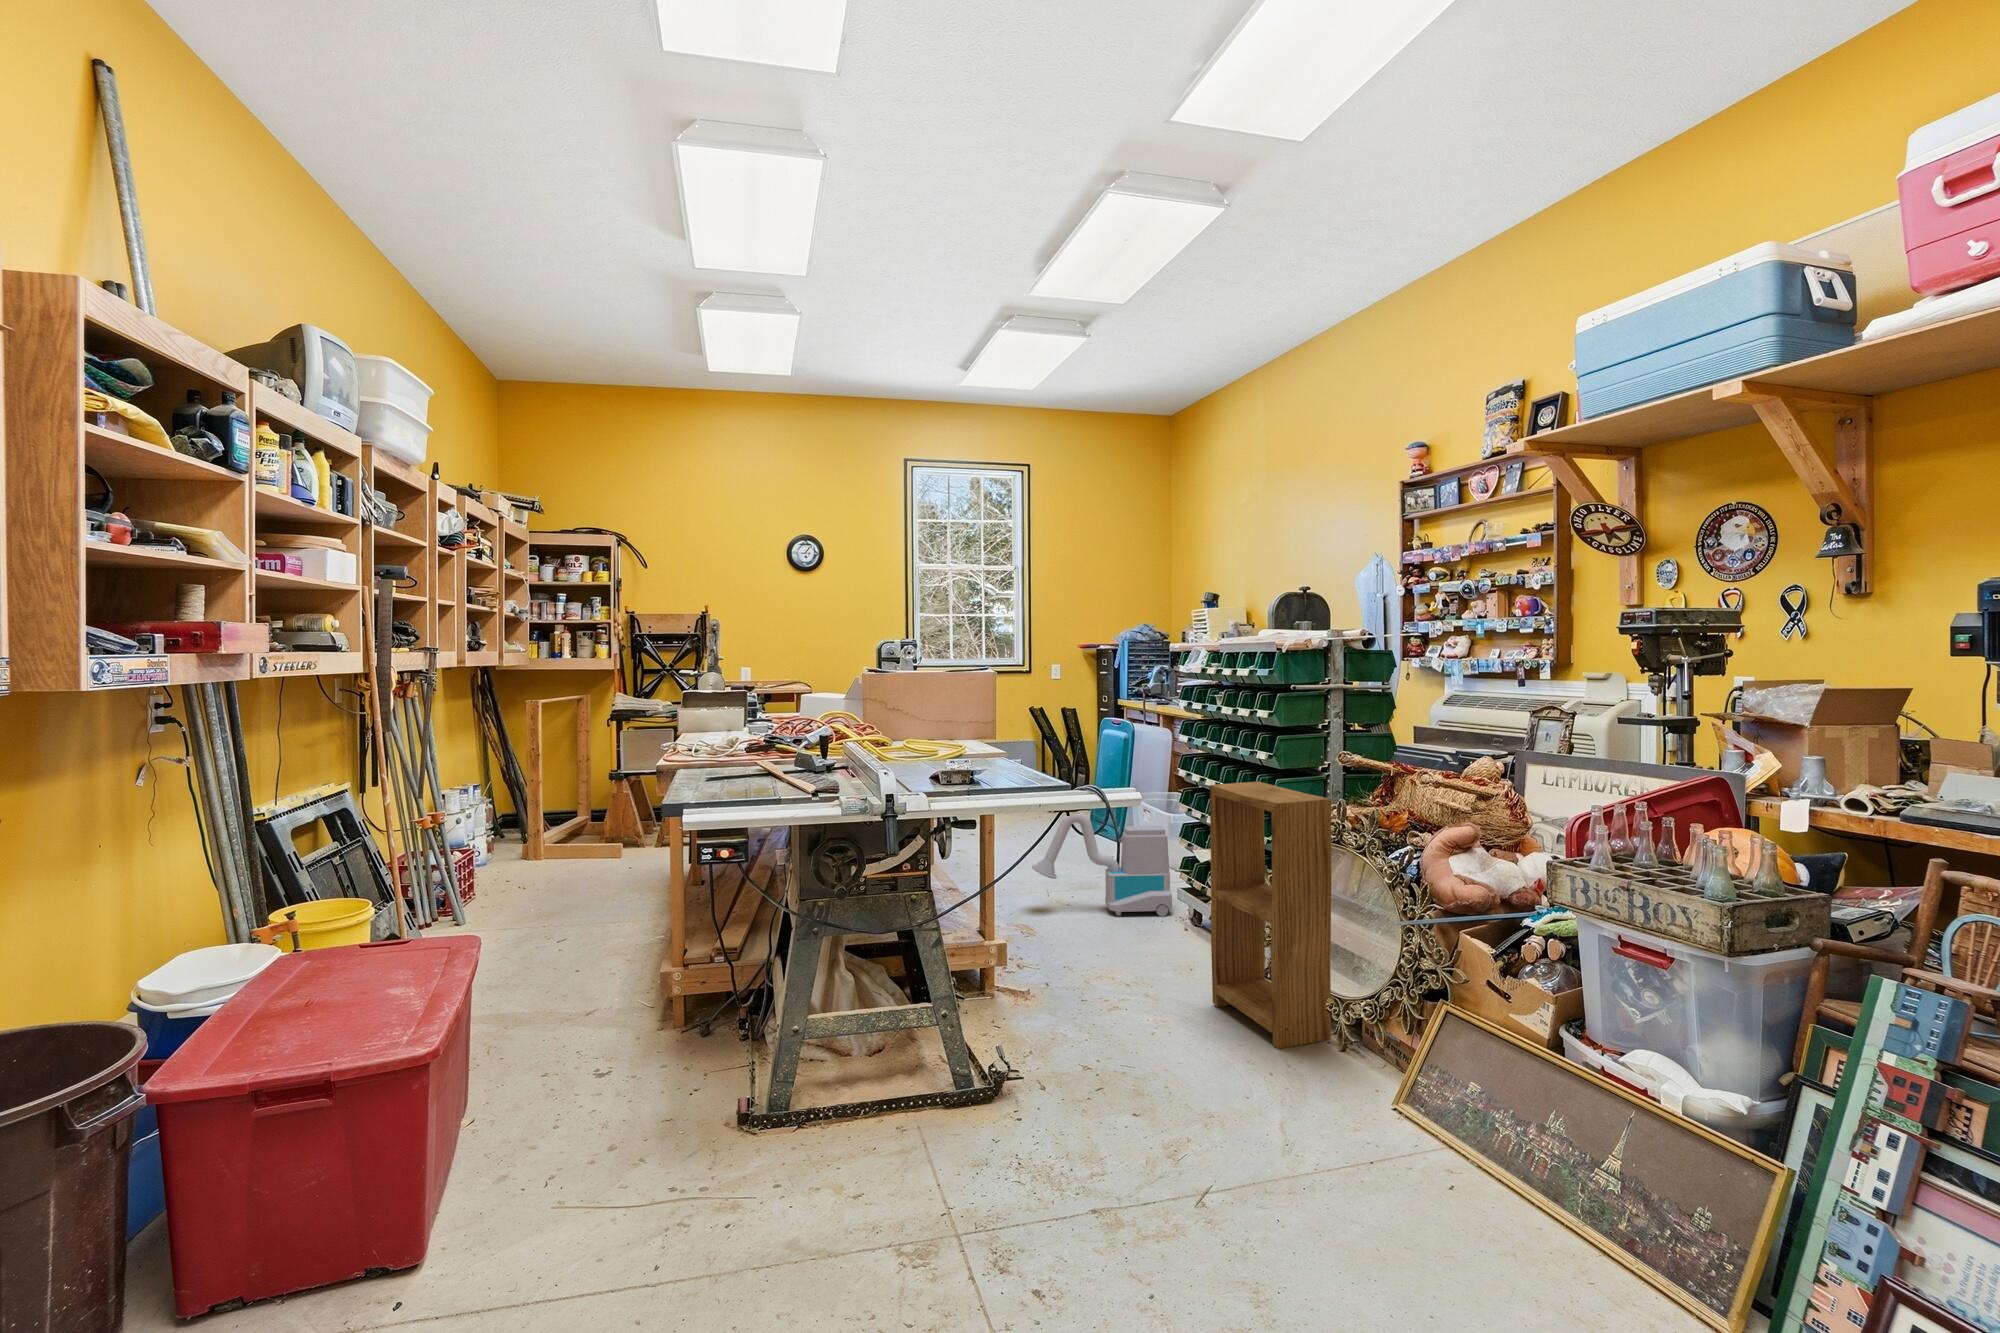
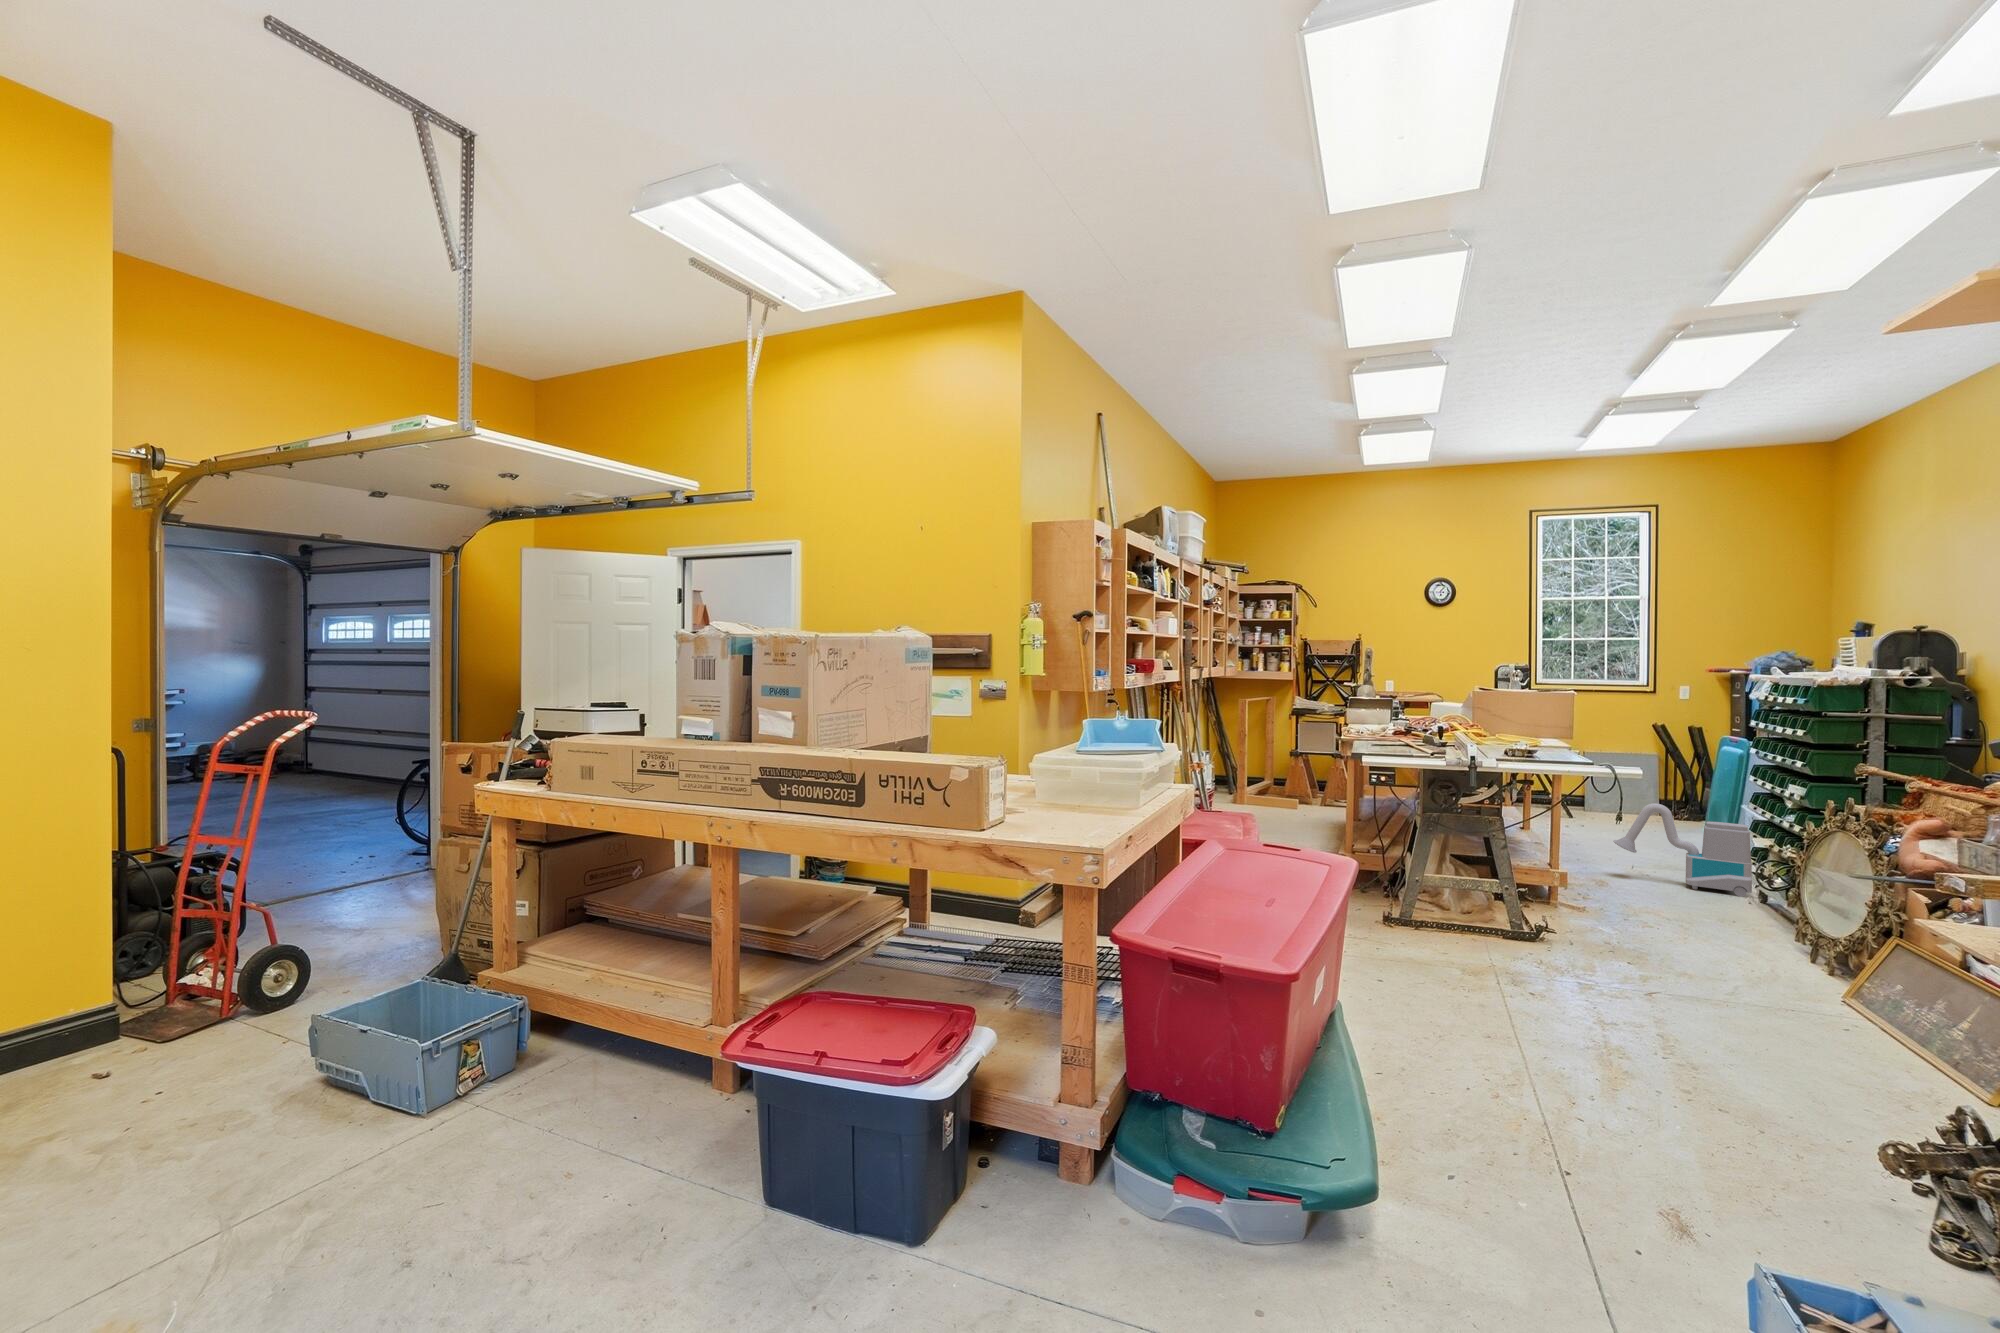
shelving unit: present [1210,782,1331,1049] -> none [1741,781,1839,971]

